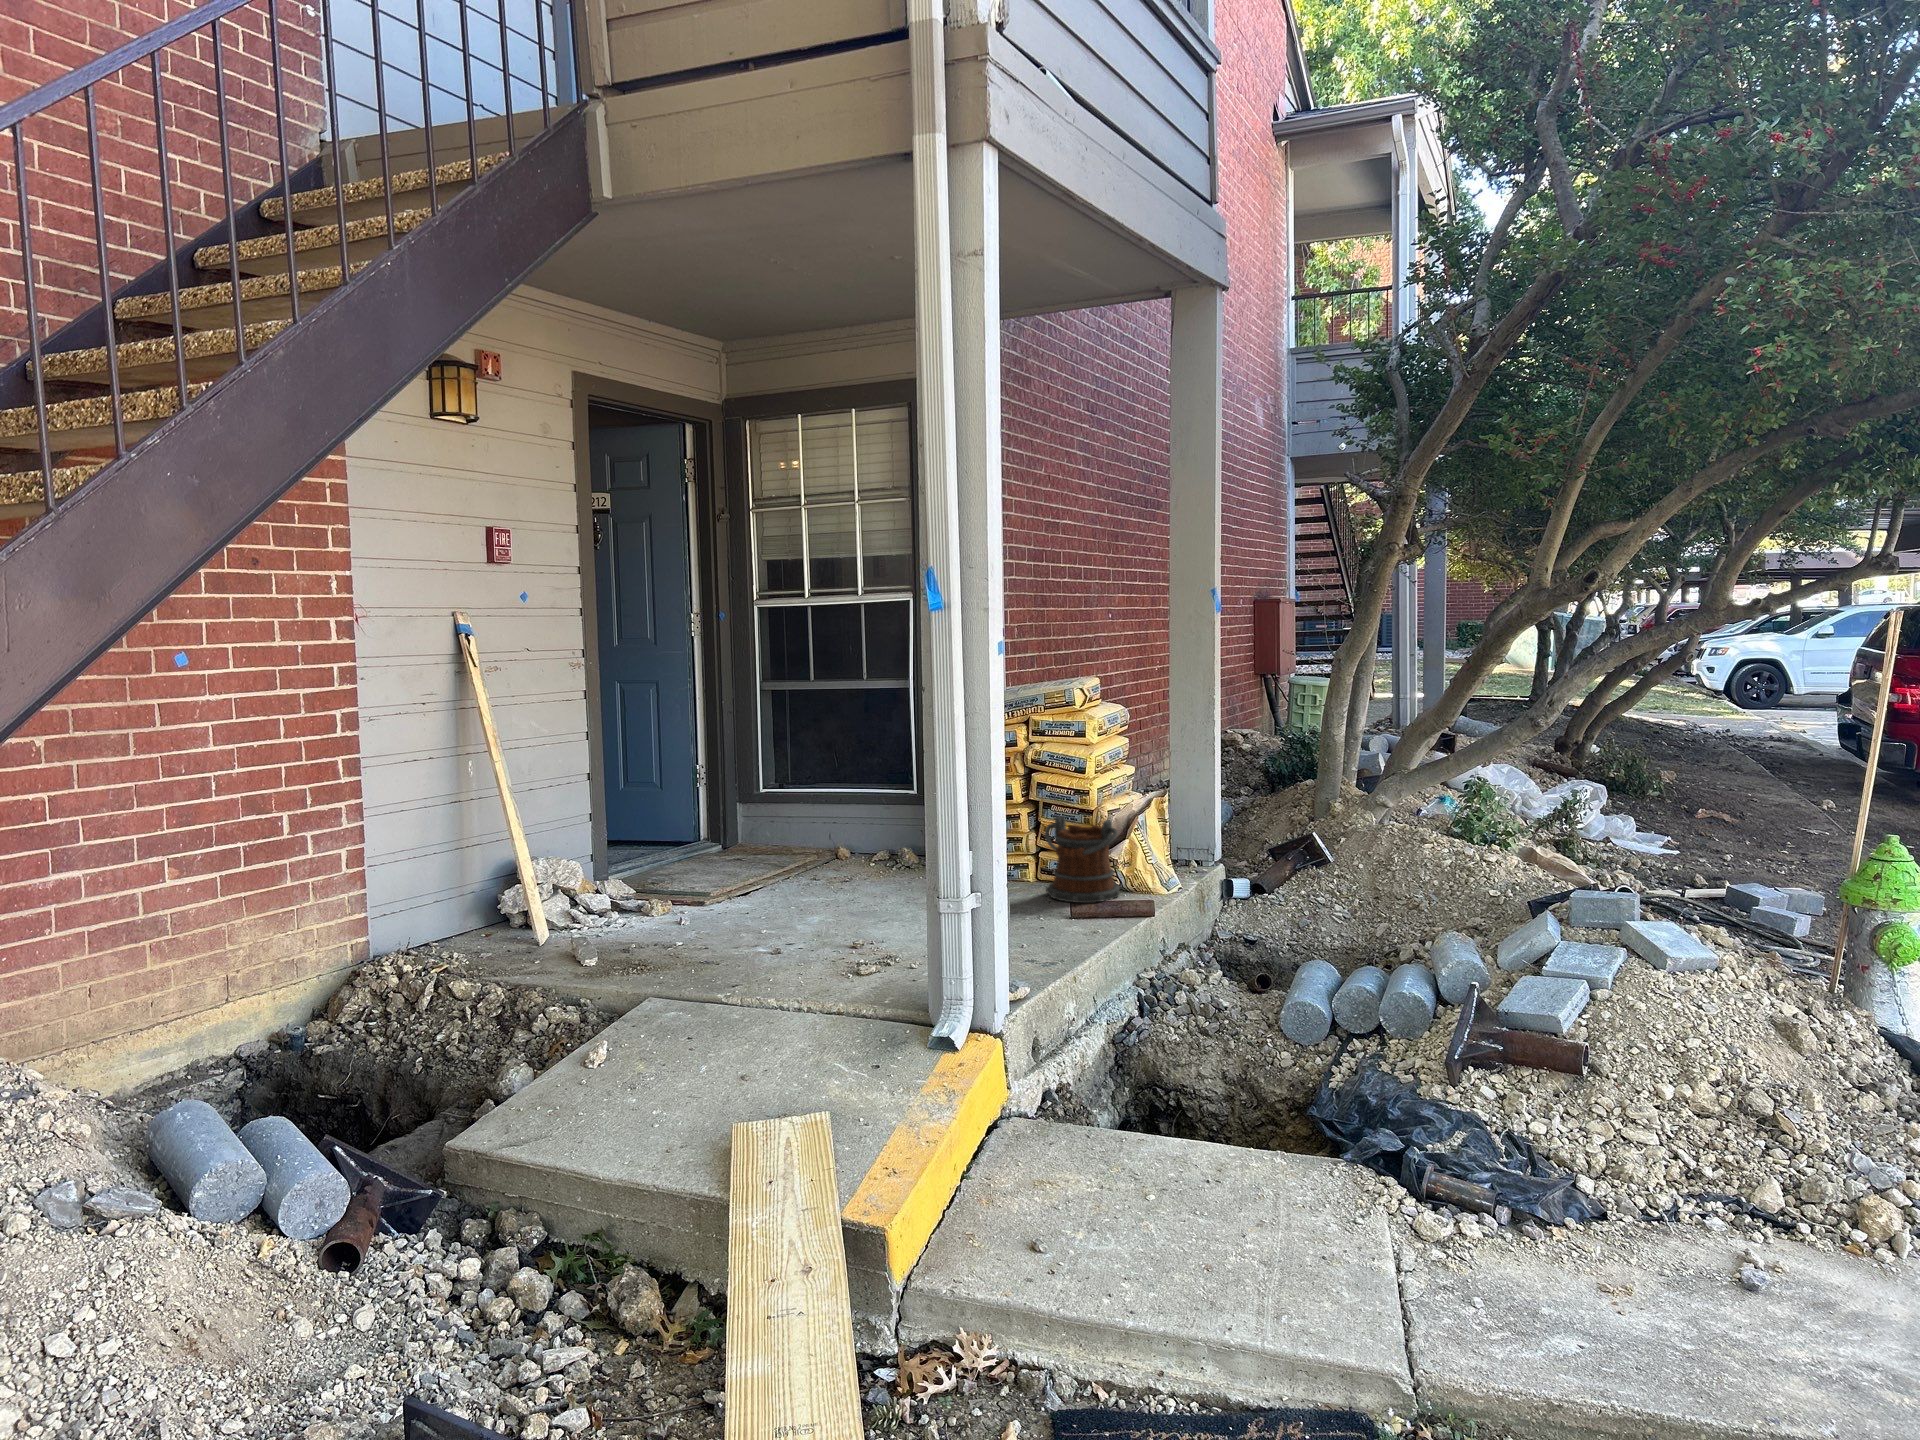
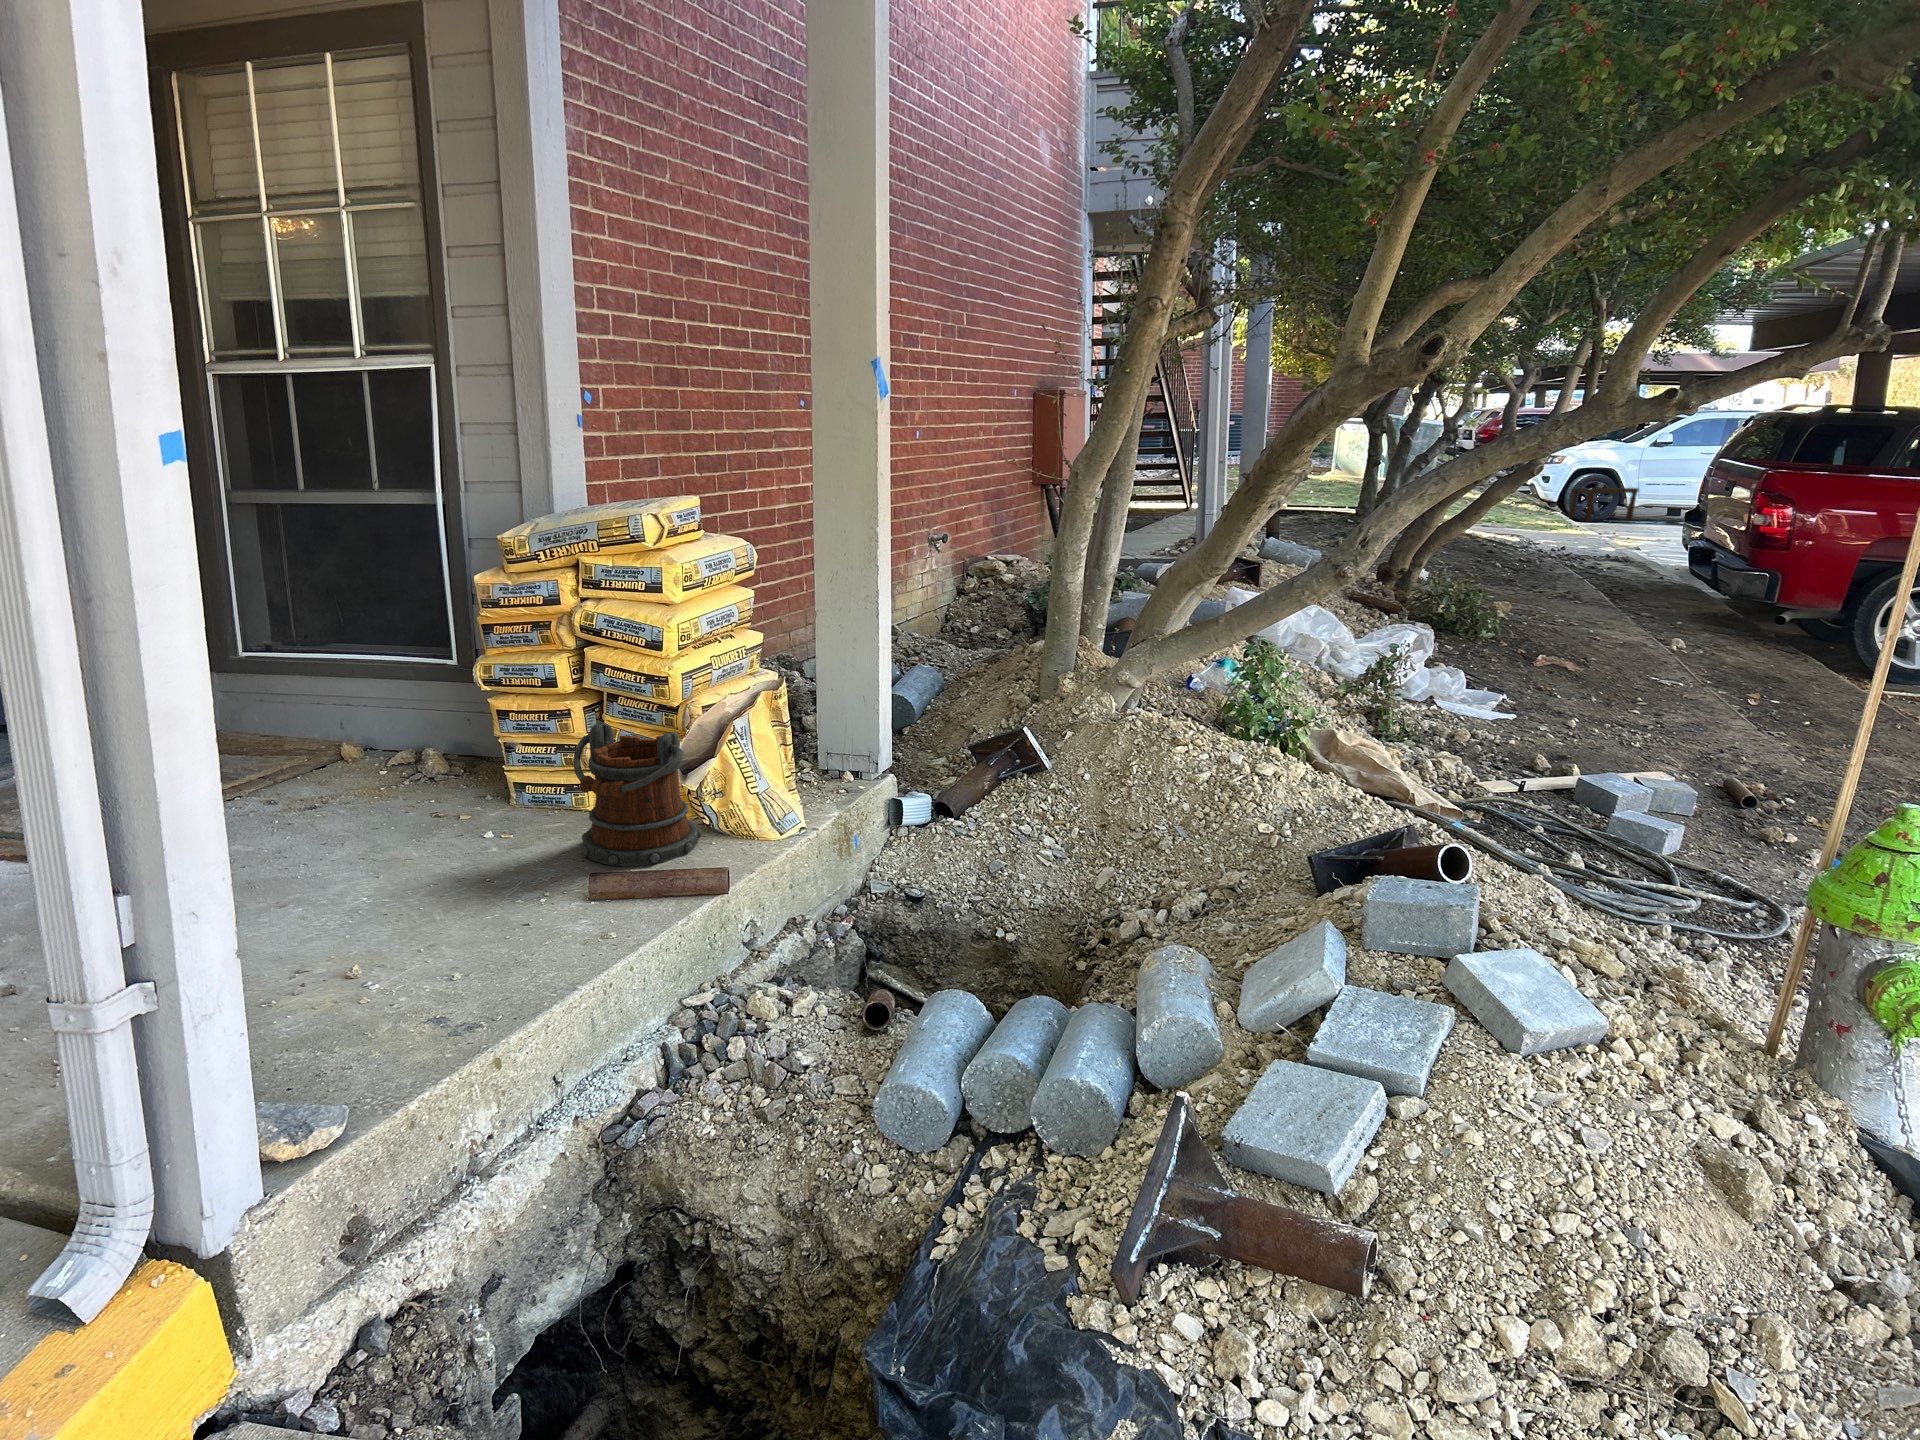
bench: none [1734,675,1804,709] -> present [1568,487,1639,522]

